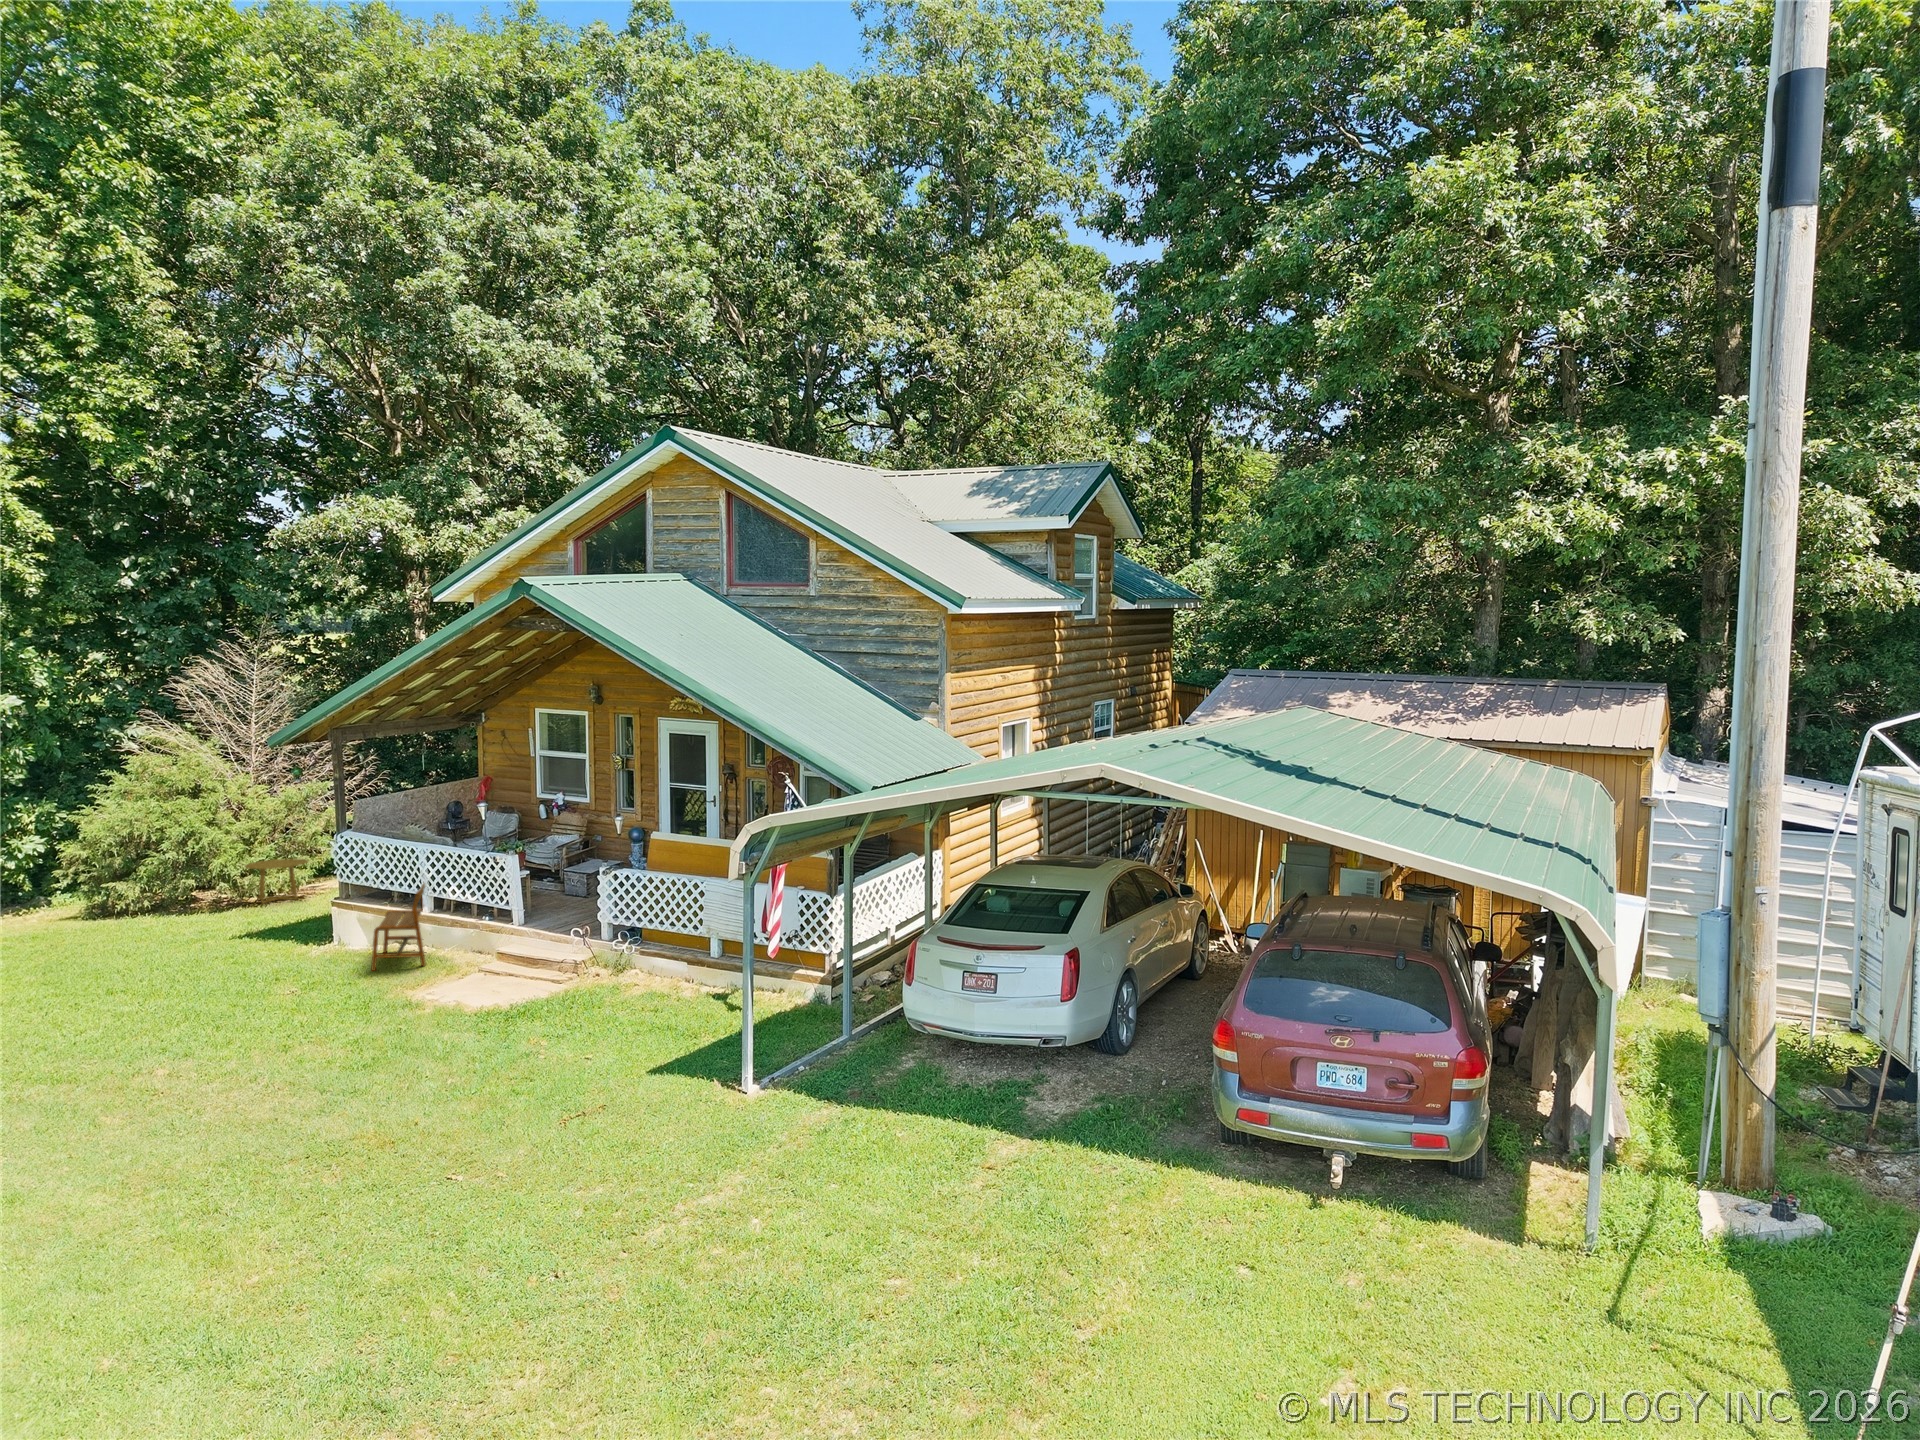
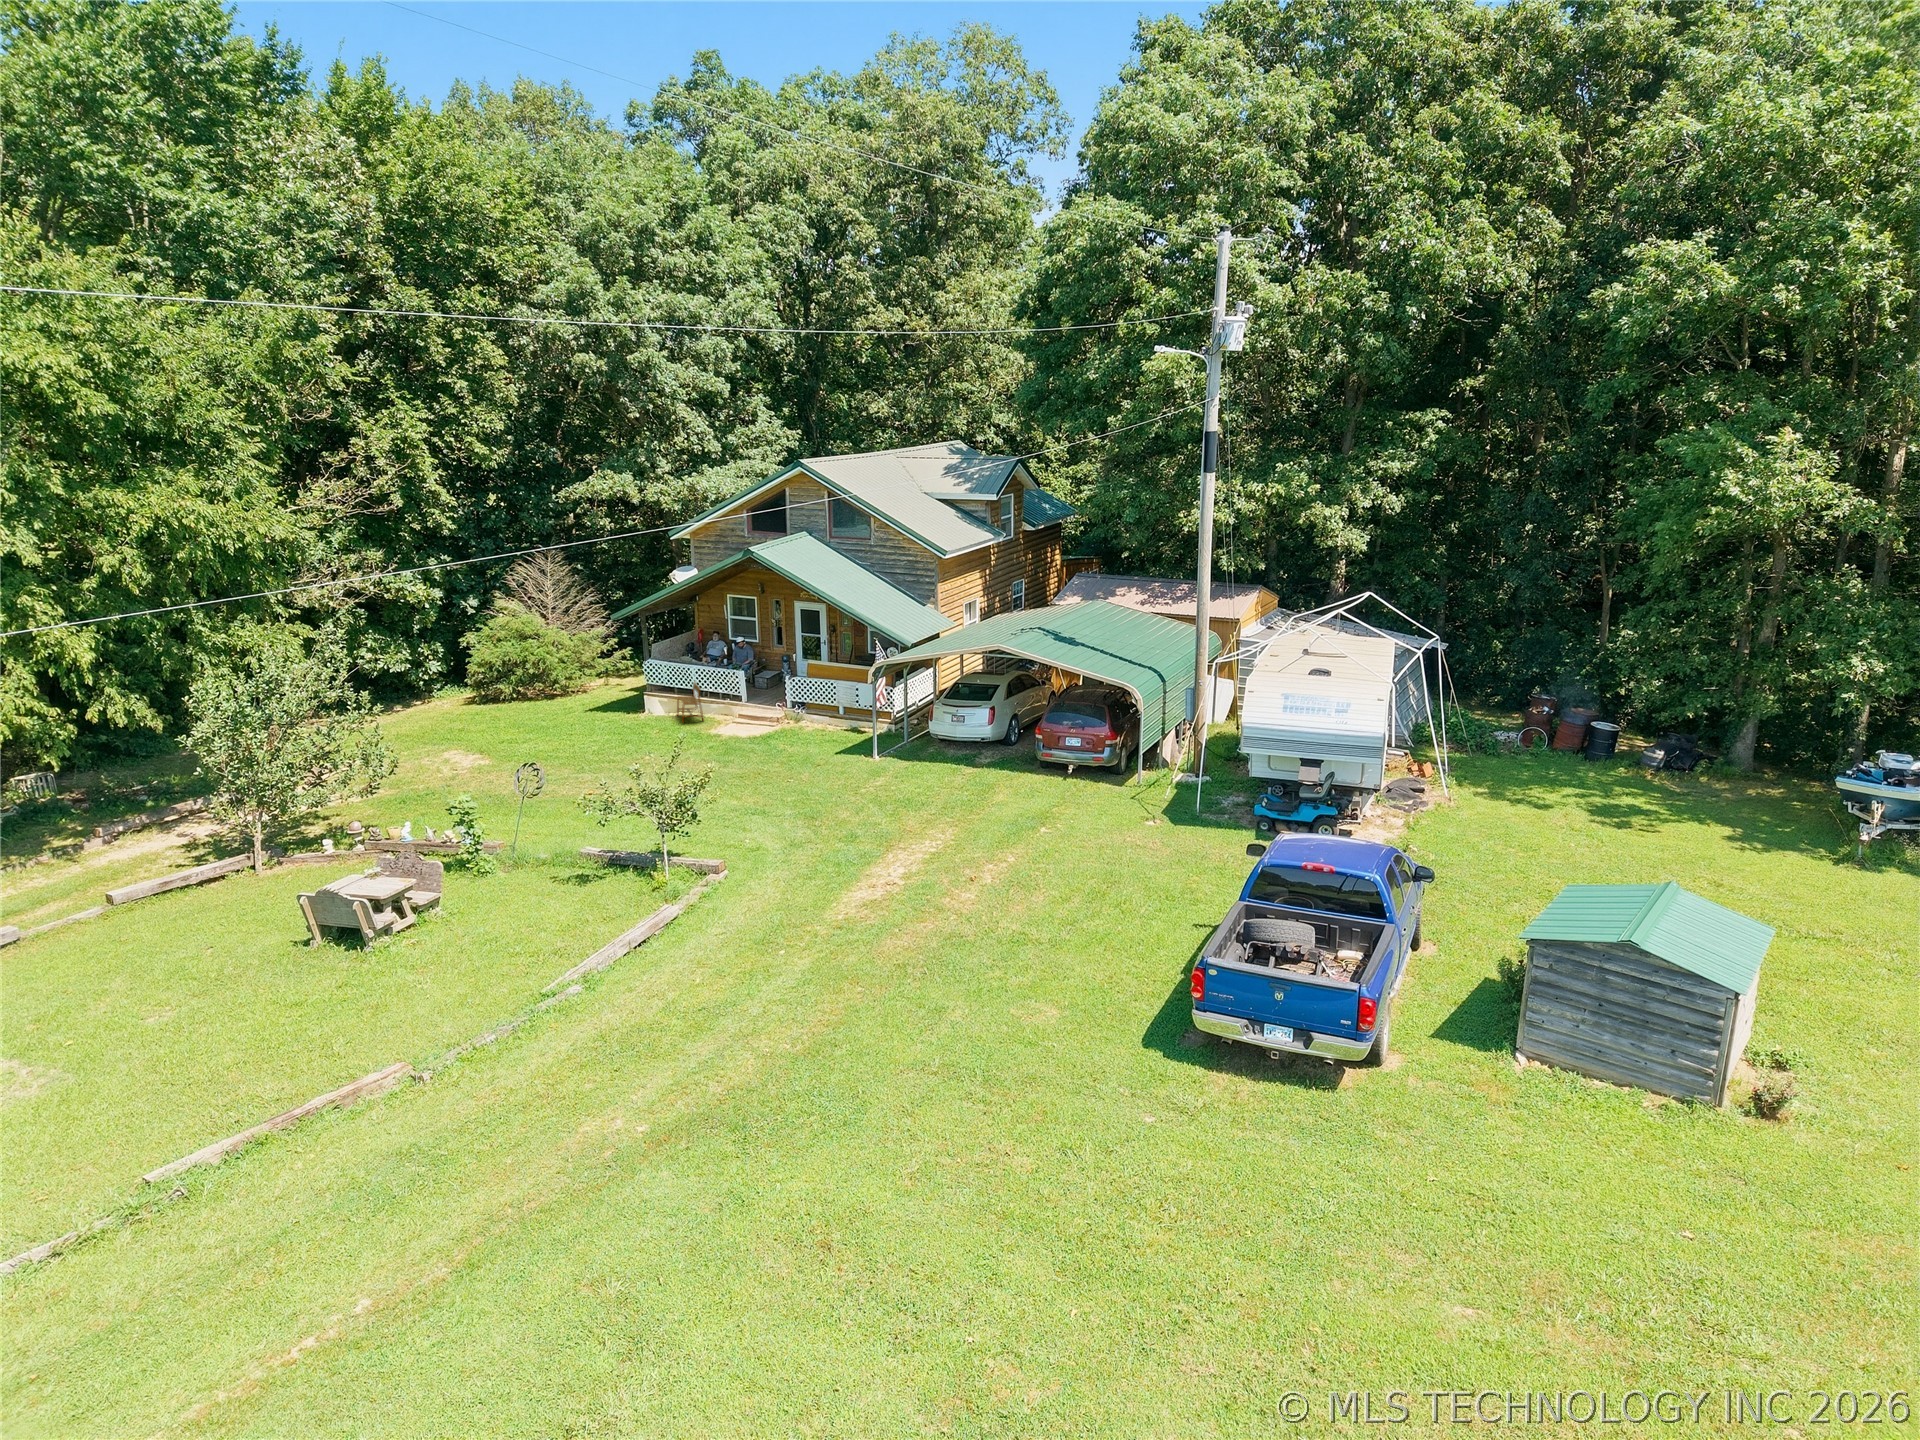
round table: present [245,858,308,903] -> none [567,671,598,694]

